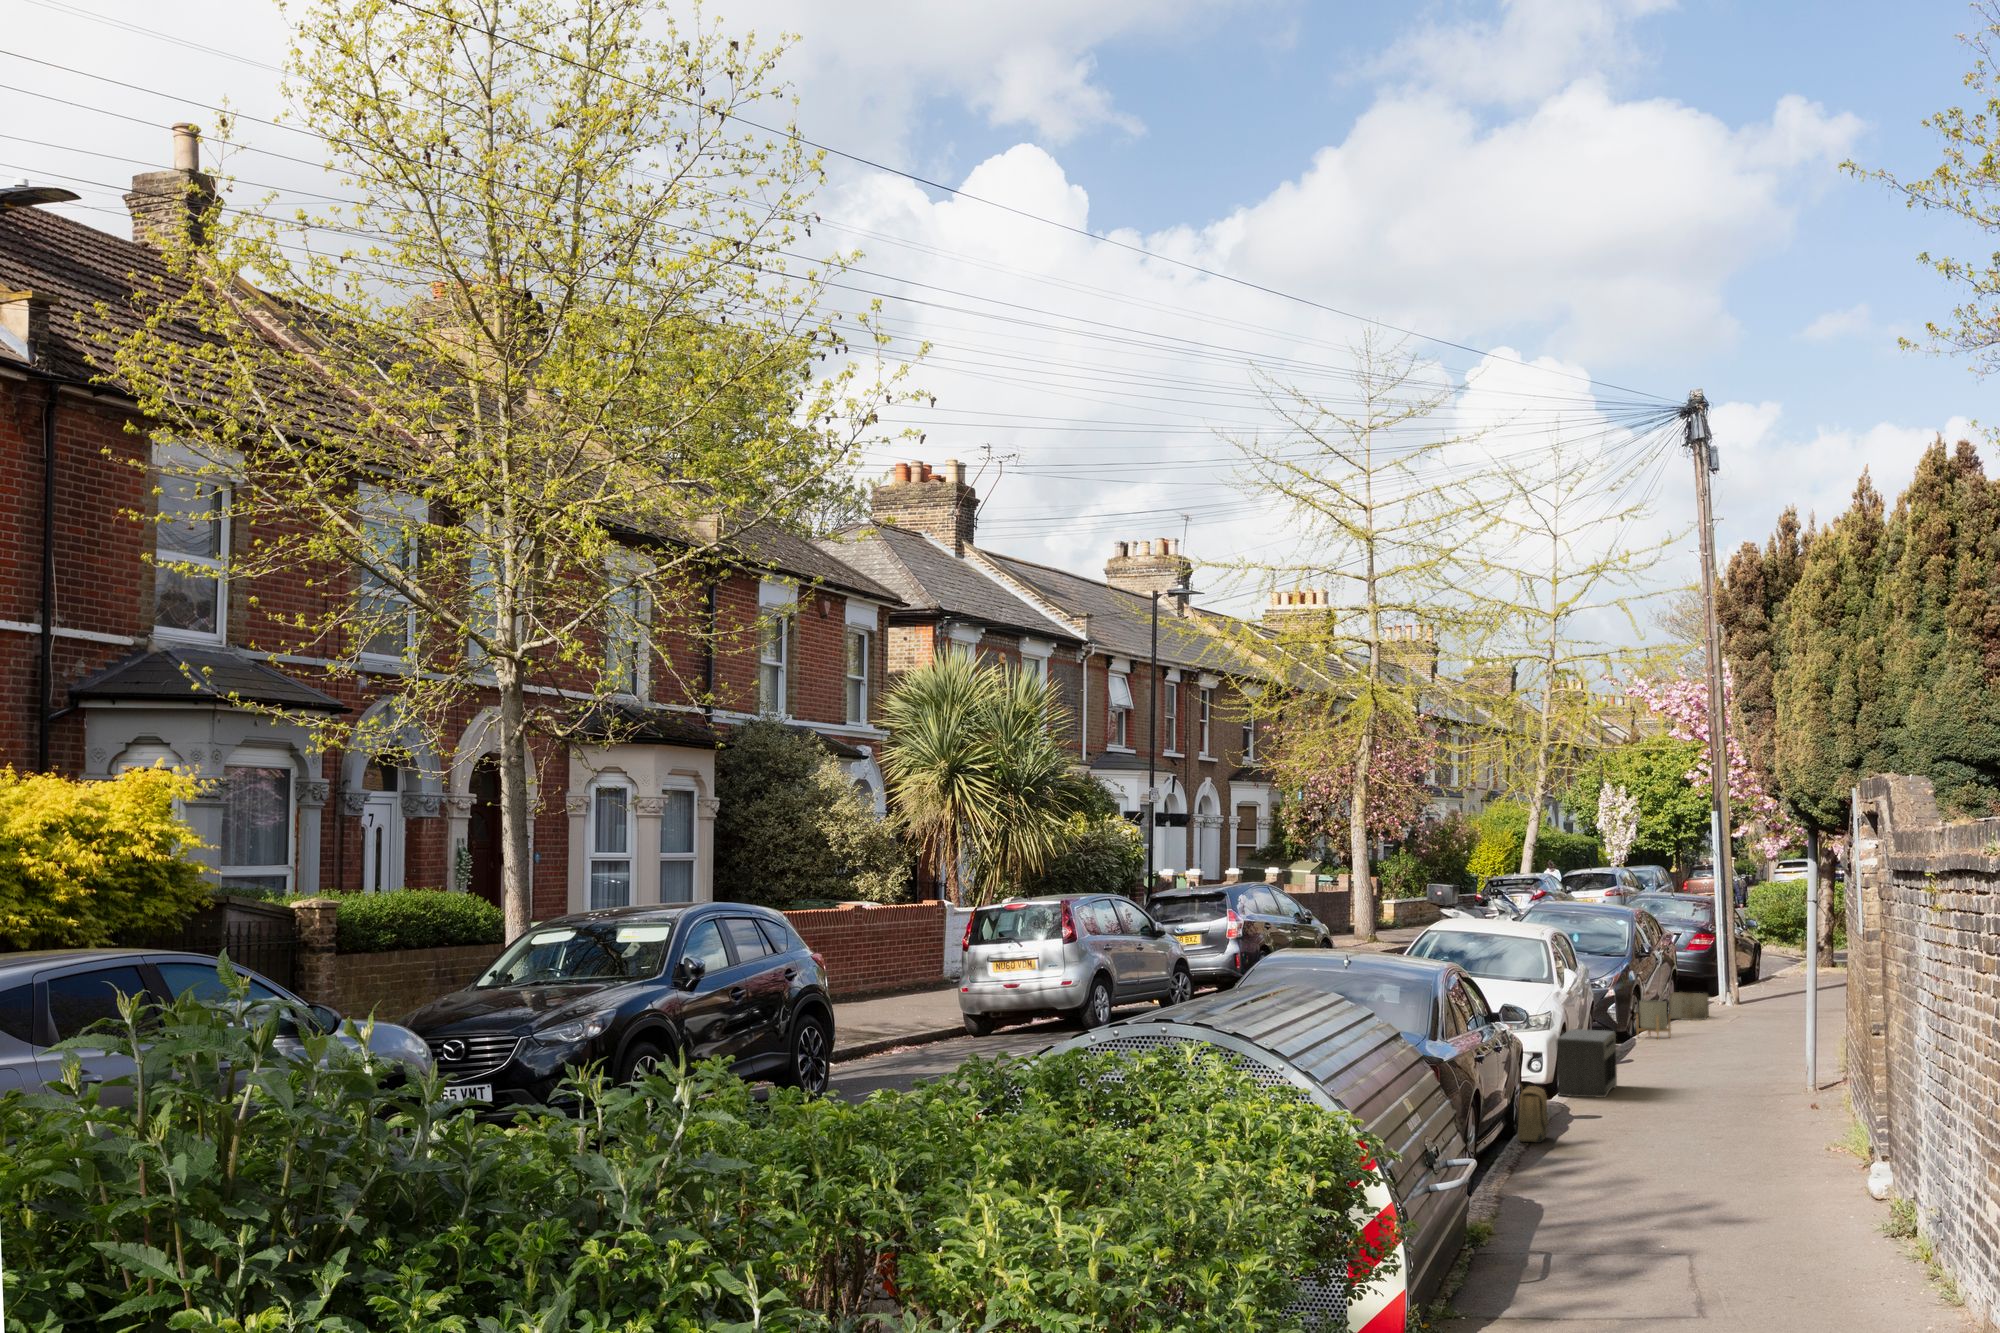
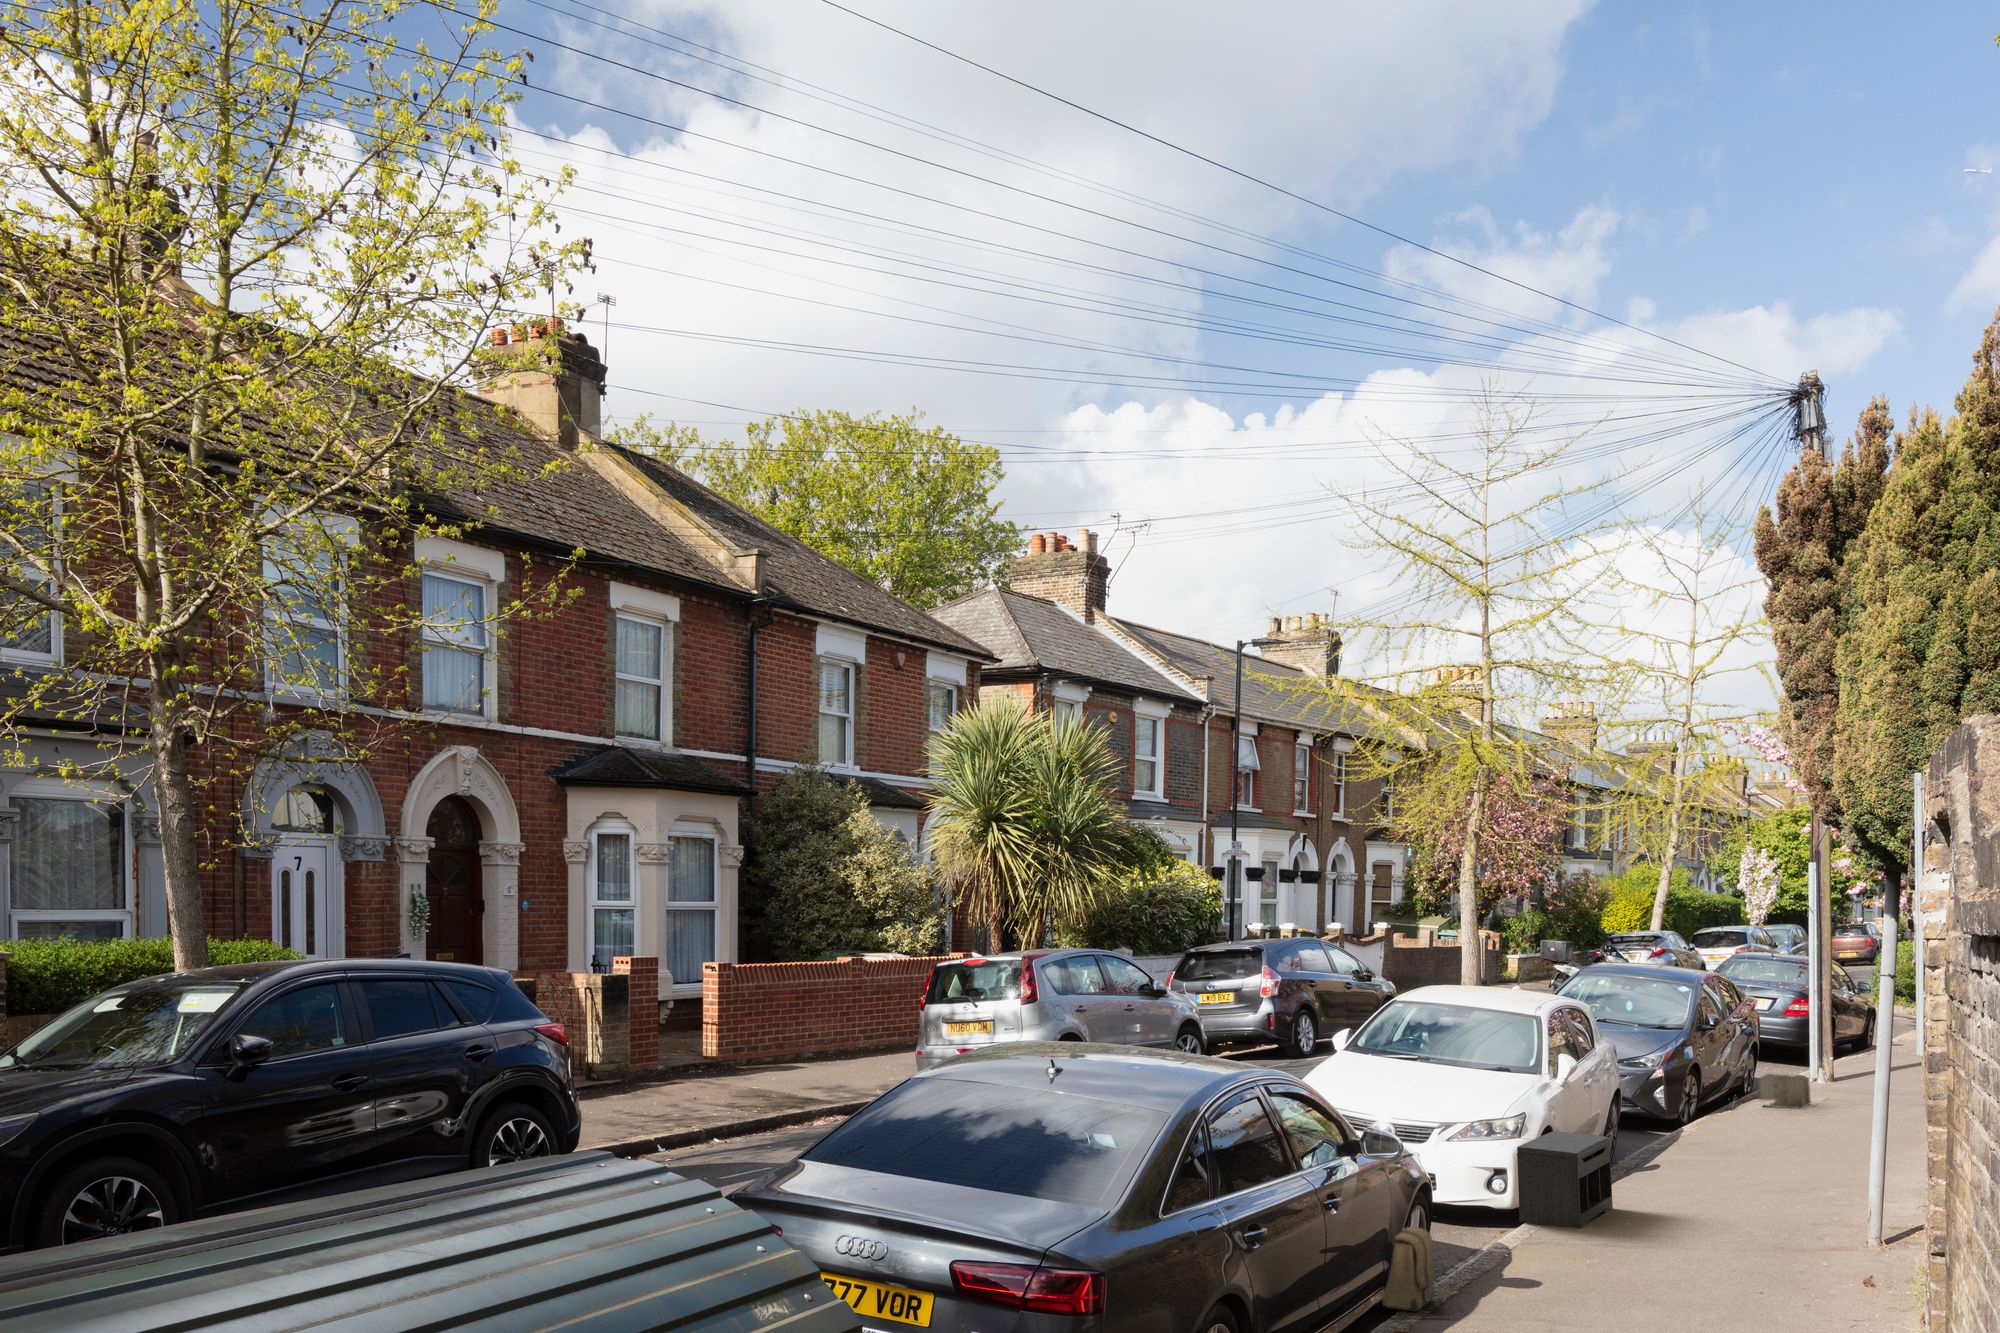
planter: present [1636,1000,1671,1039] -> none [1697,1087,1742,1136]

